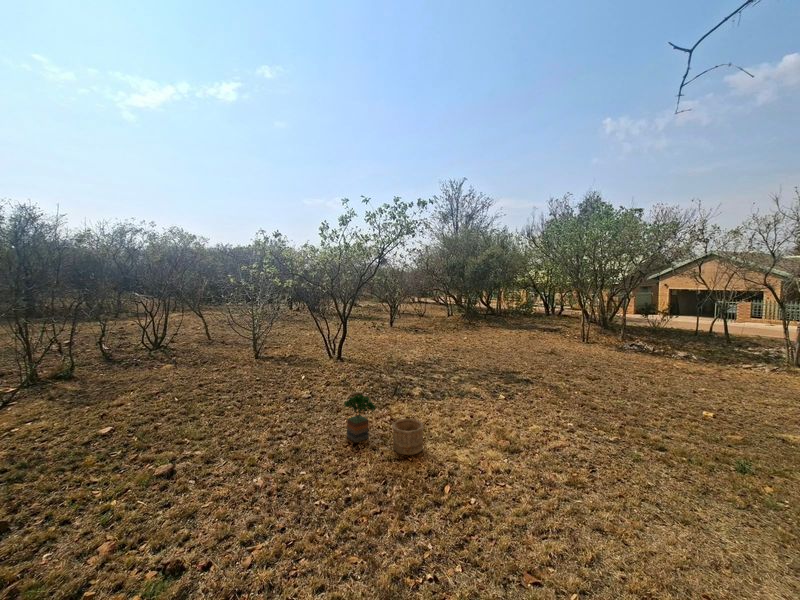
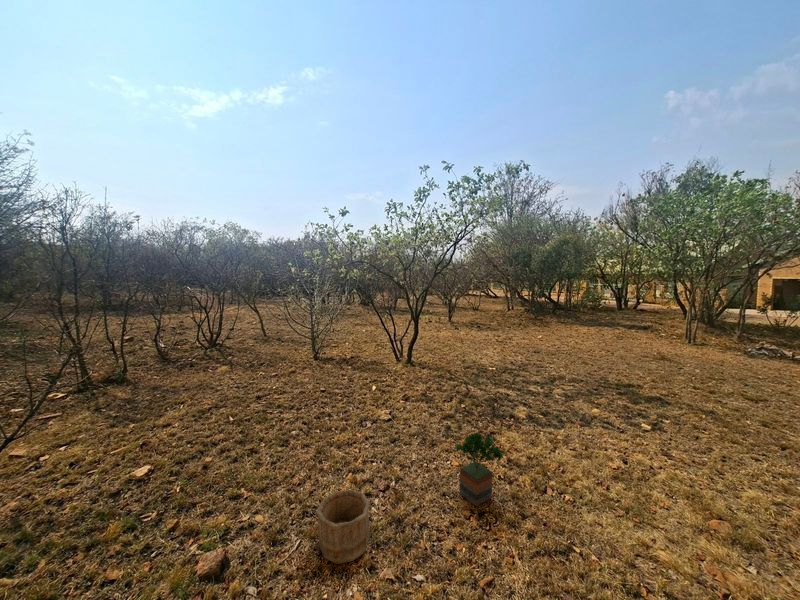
wooden bucket: present [392,419,424,455] -> present [316,490,370,564]

